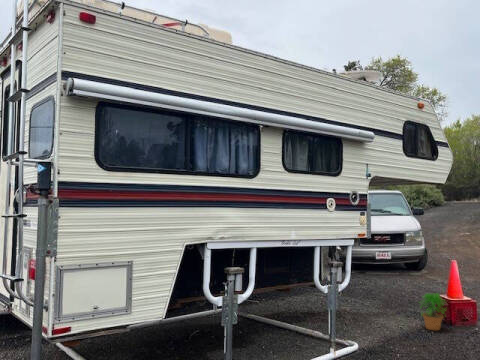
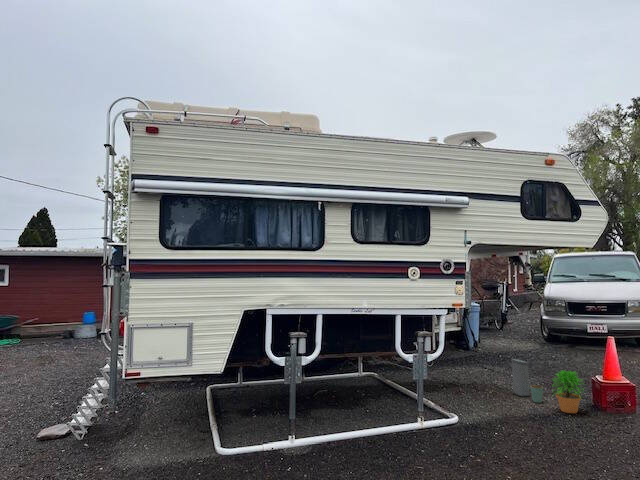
trash can: none [374,285,407,323] -> present [512,359,543,403]

